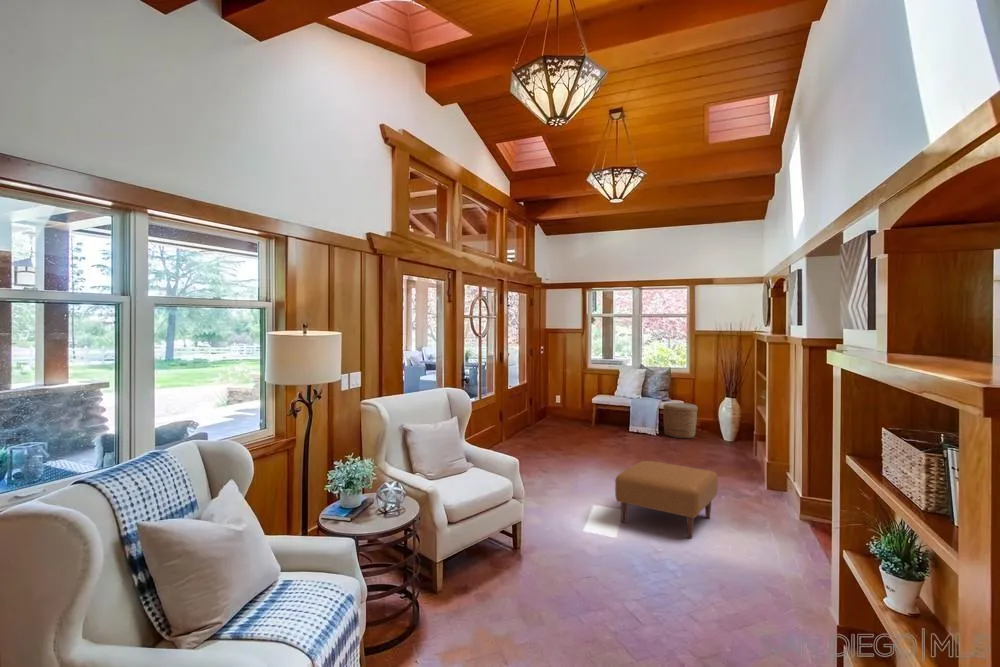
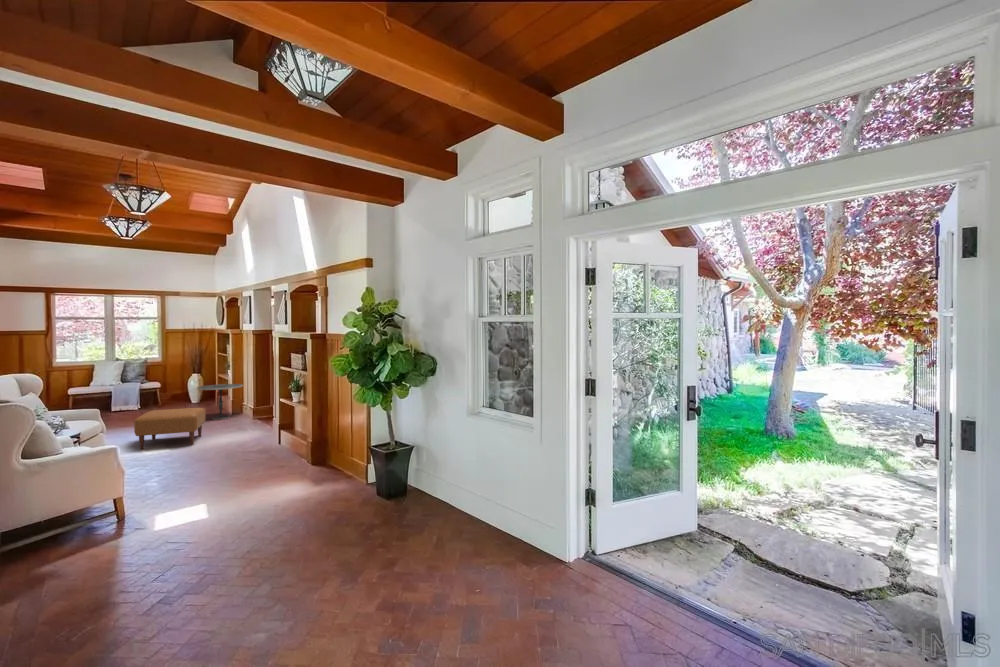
woven basket: present [663,403,698,438] -> none [143,383,174,409]
side table: none [717,423,787,483] -> present [197,384,243,419]

